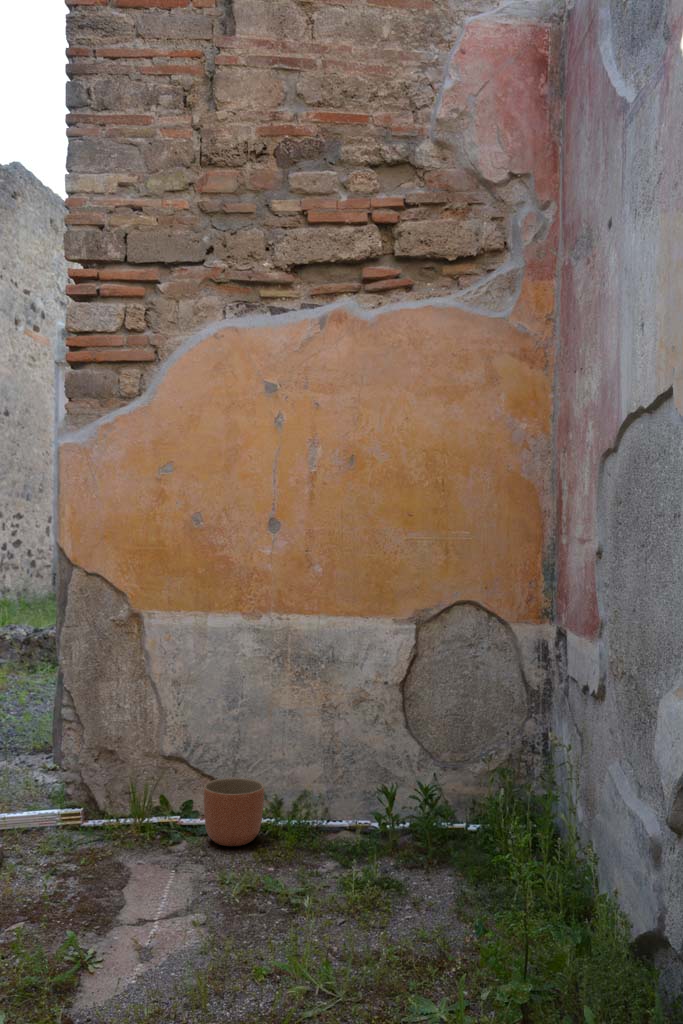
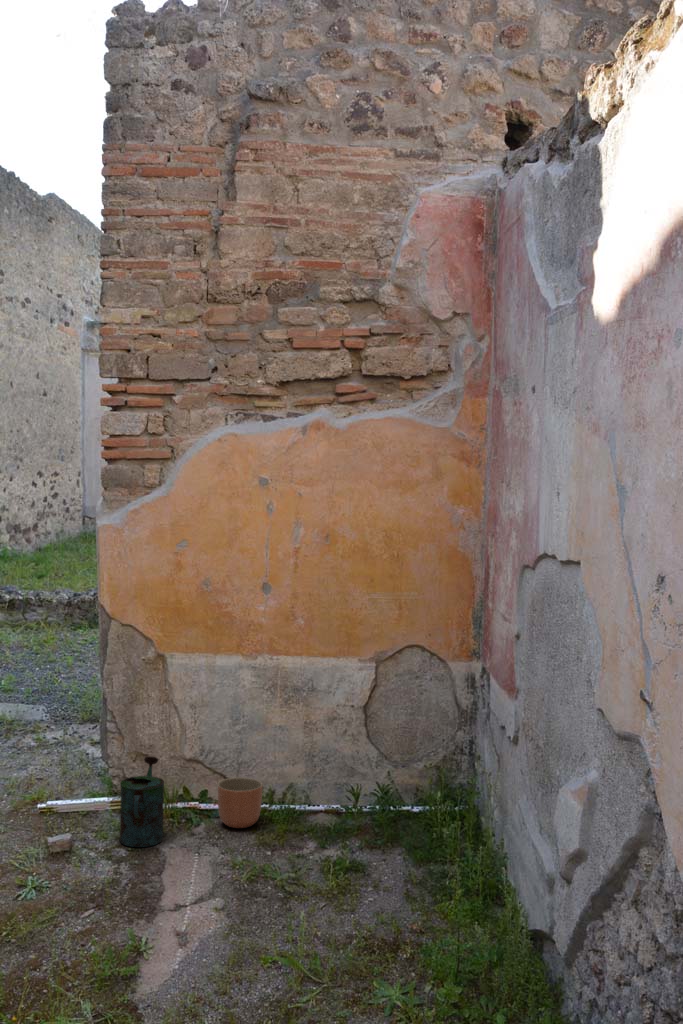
watering can: none [64,747,129,870] -> present [120,757,164,847]

